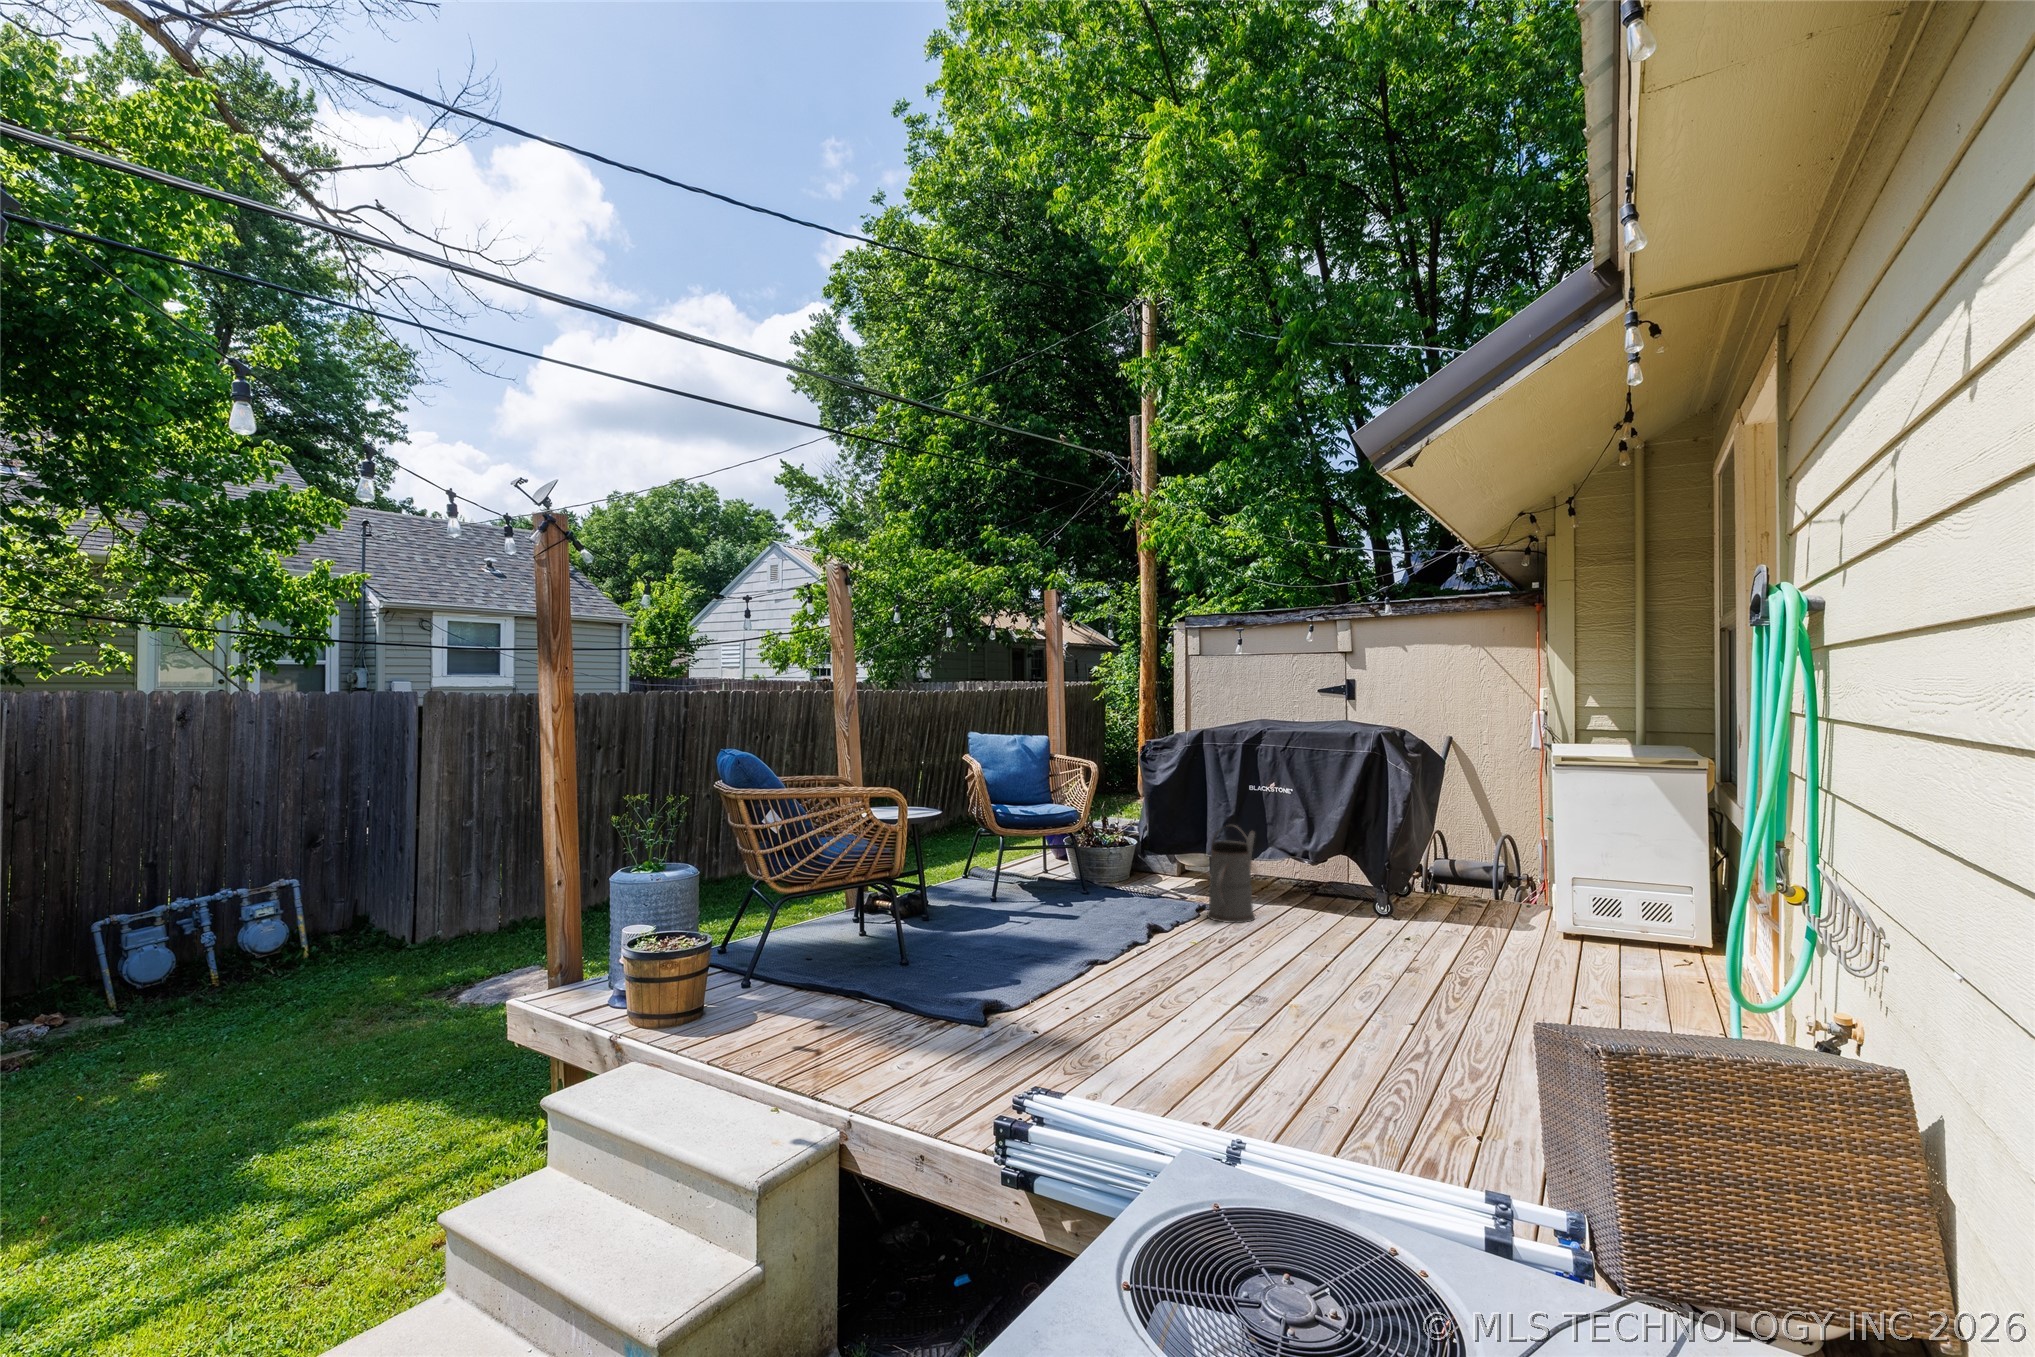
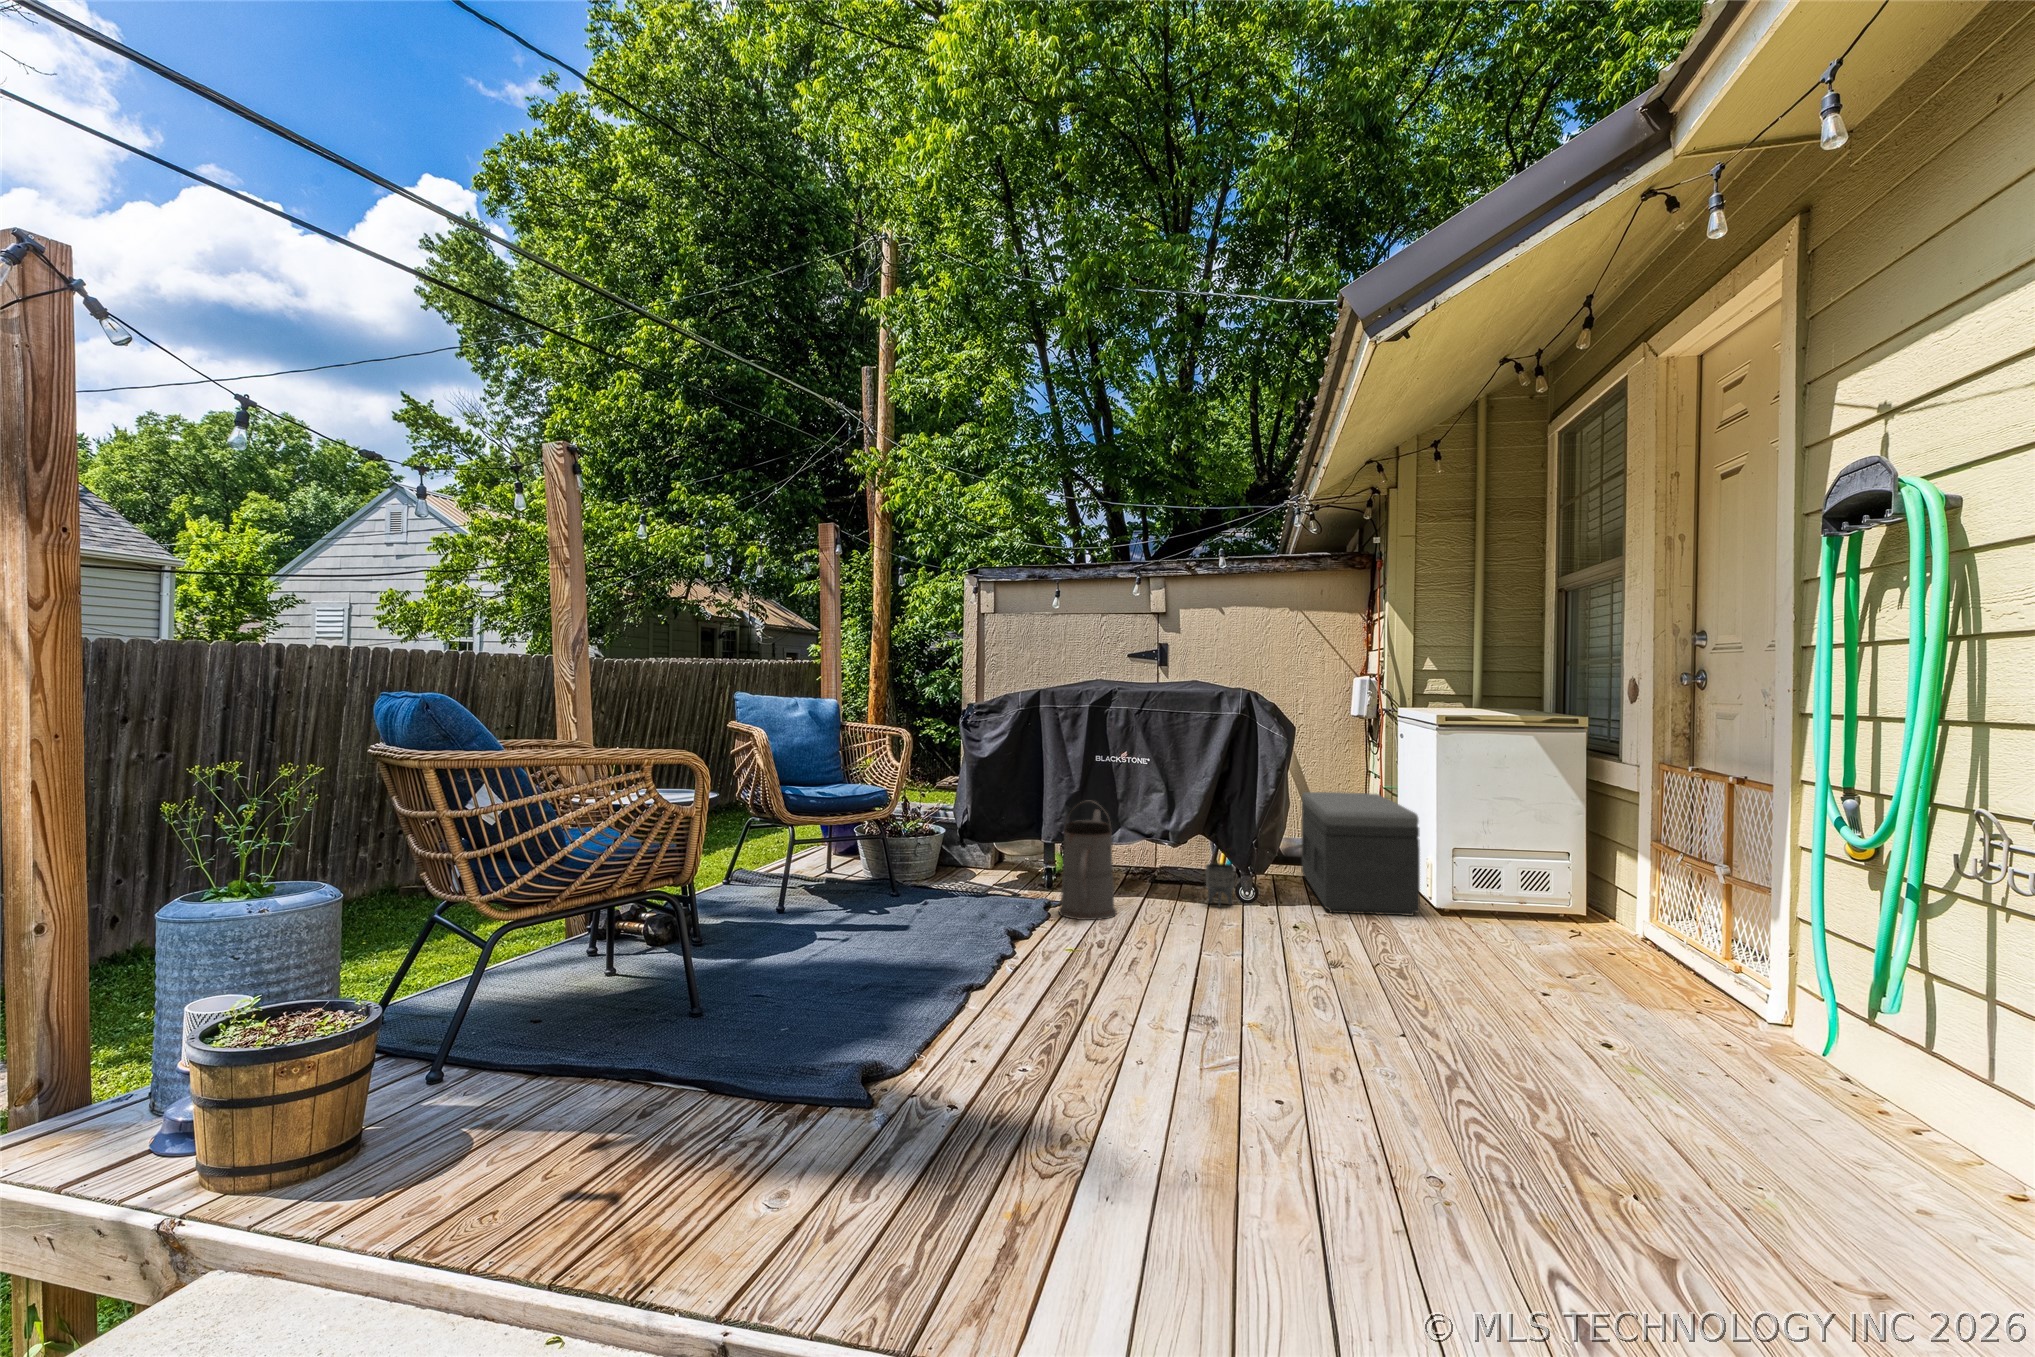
storage bench: none [1444,822,1538,941] -> present [1302,792,1420,916]
planter: none [1340,882,1366,921] -> present [1206,863,1235,907]

